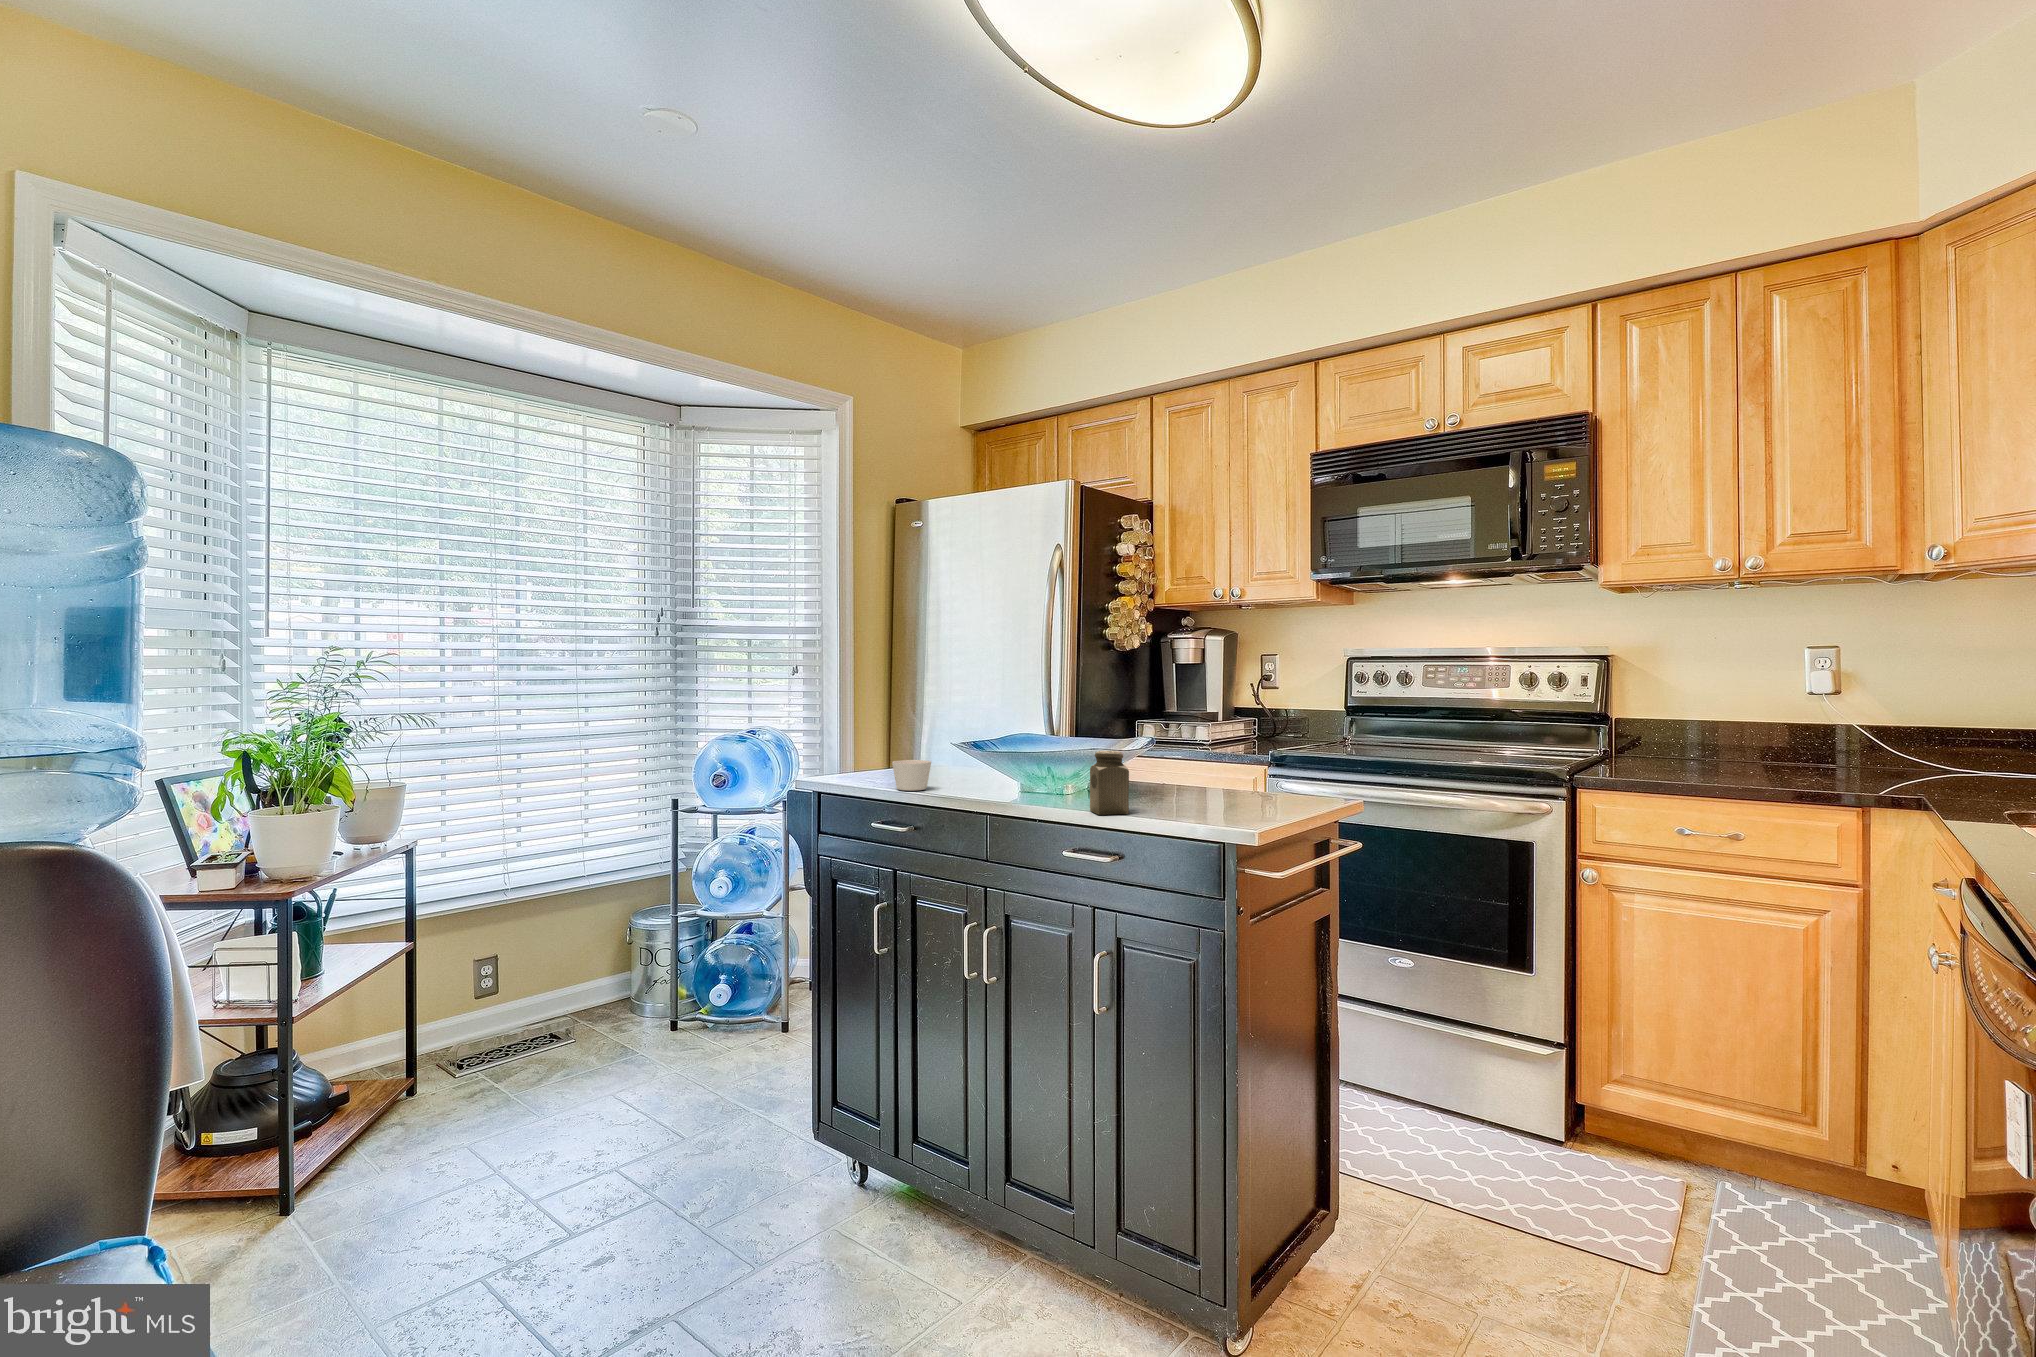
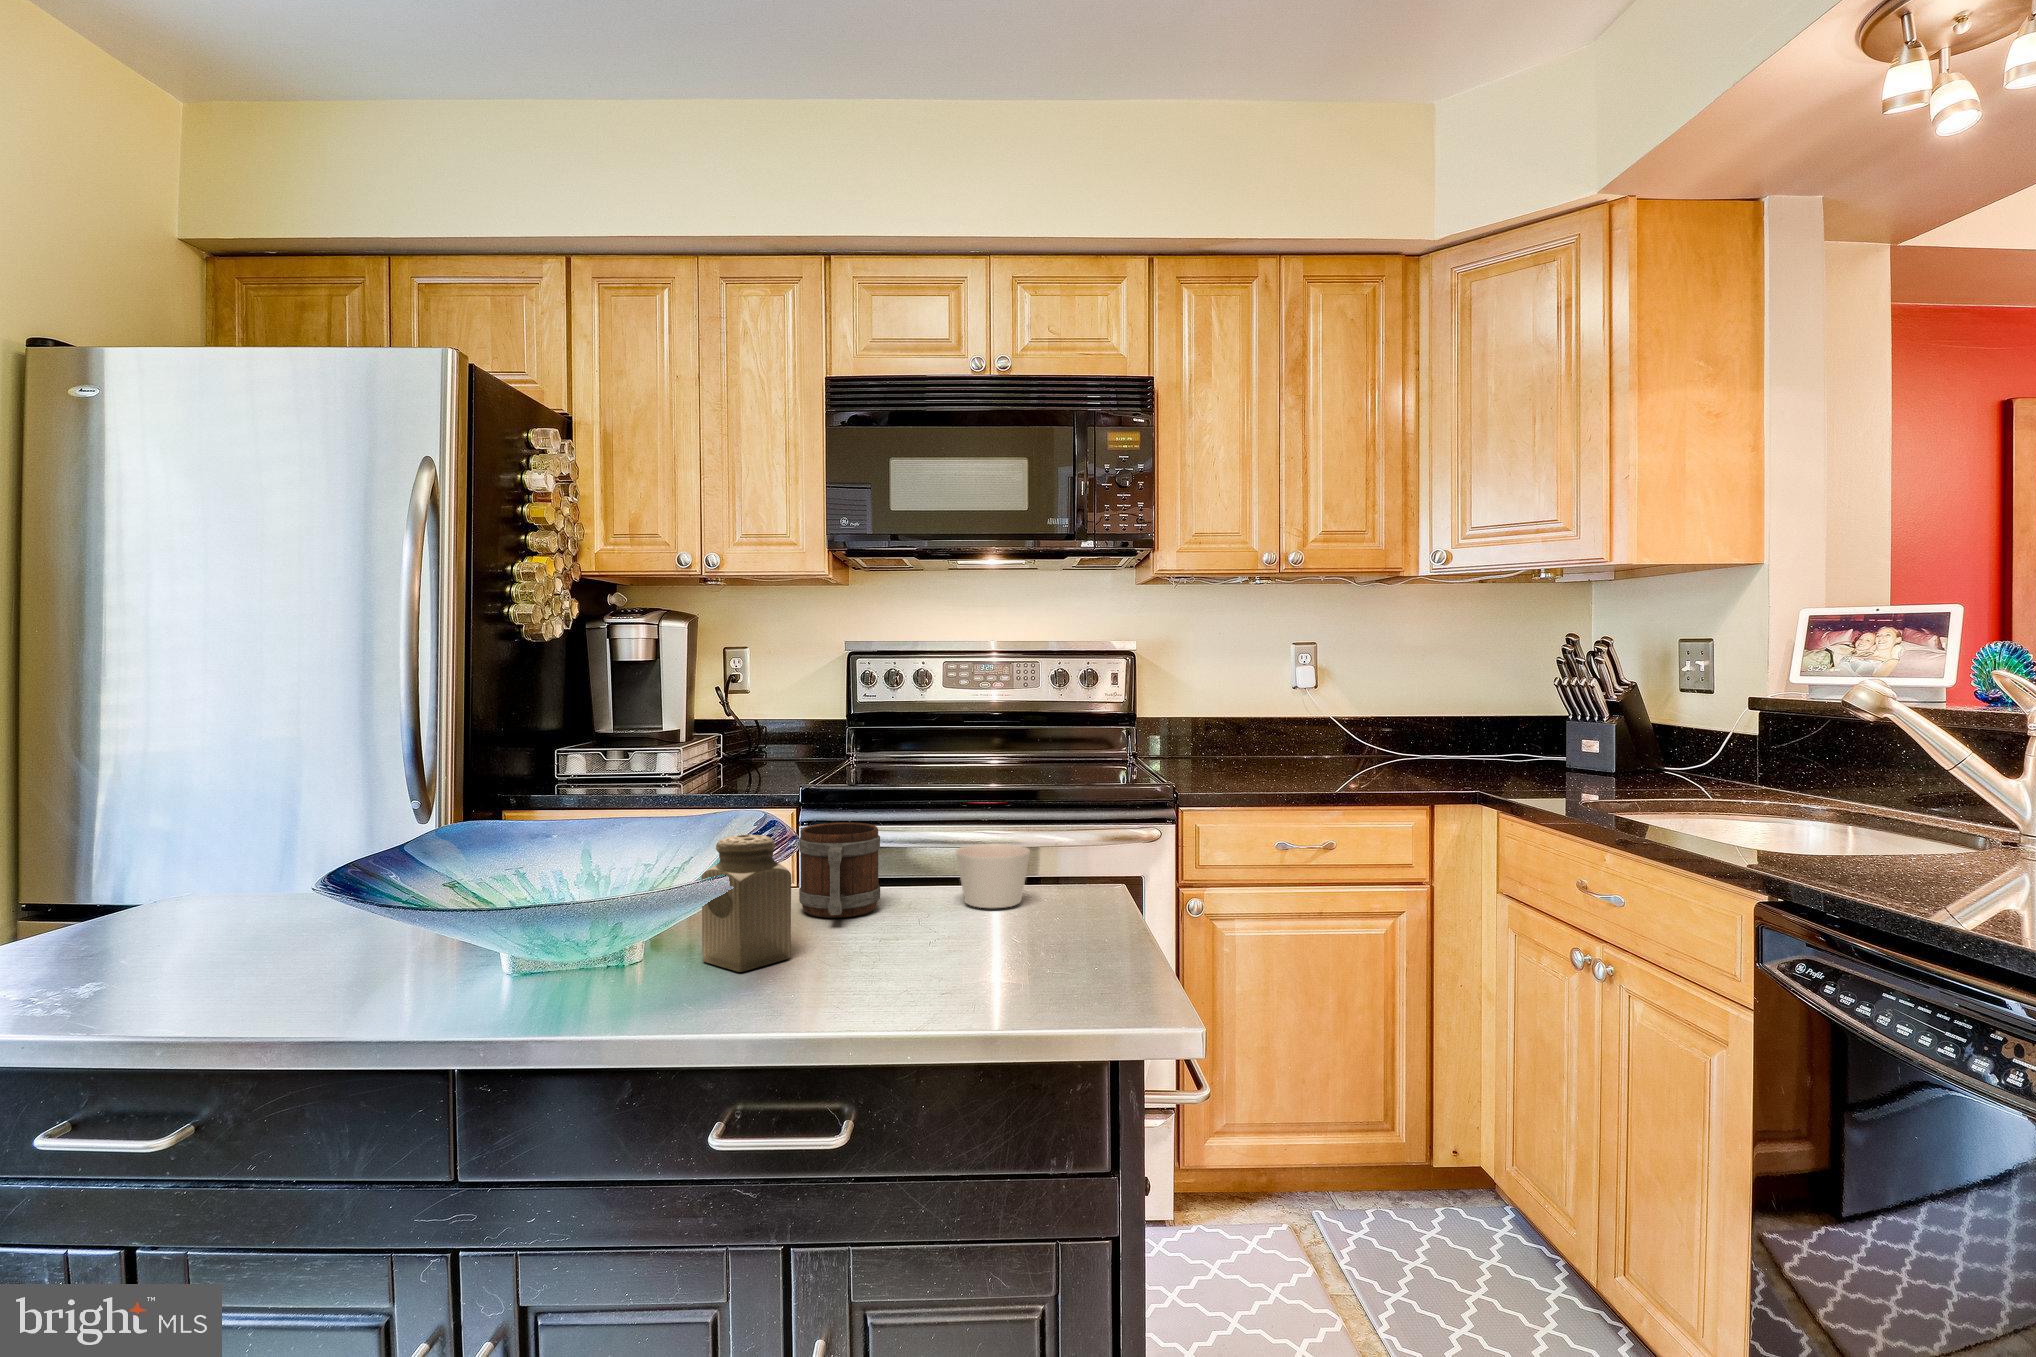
mug: none [1163,756,1209,806] -> present [799,822,880,918]
candle: present [892,760,931,791] -> present [956,844,1030,908]

